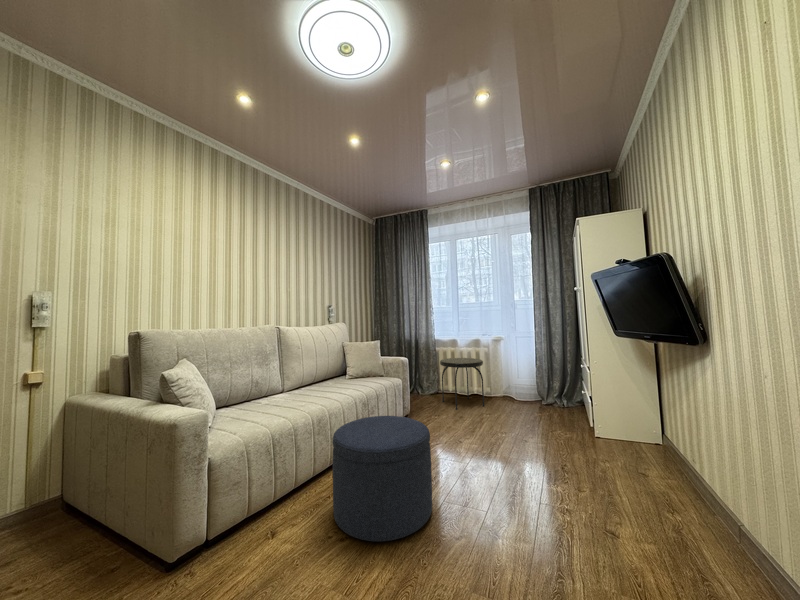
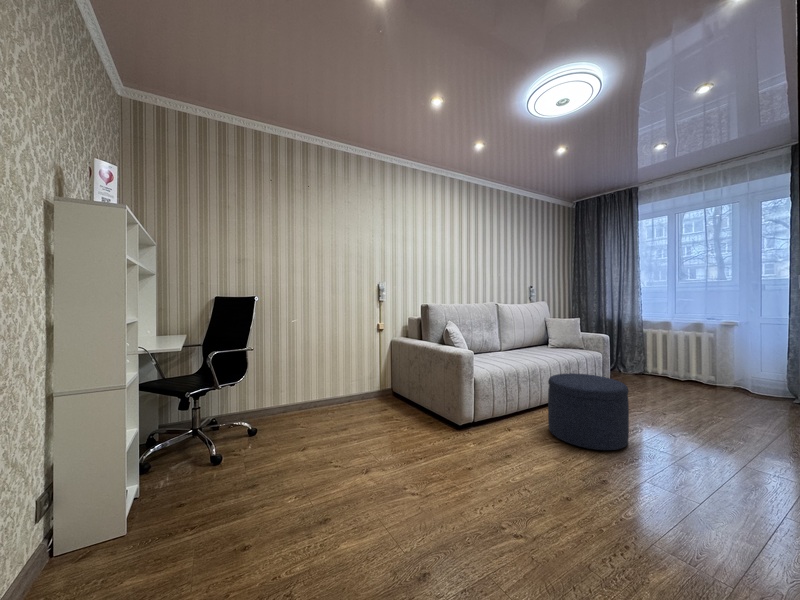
side table: present [440,358,484,410] -> none [647,341,704,393]

